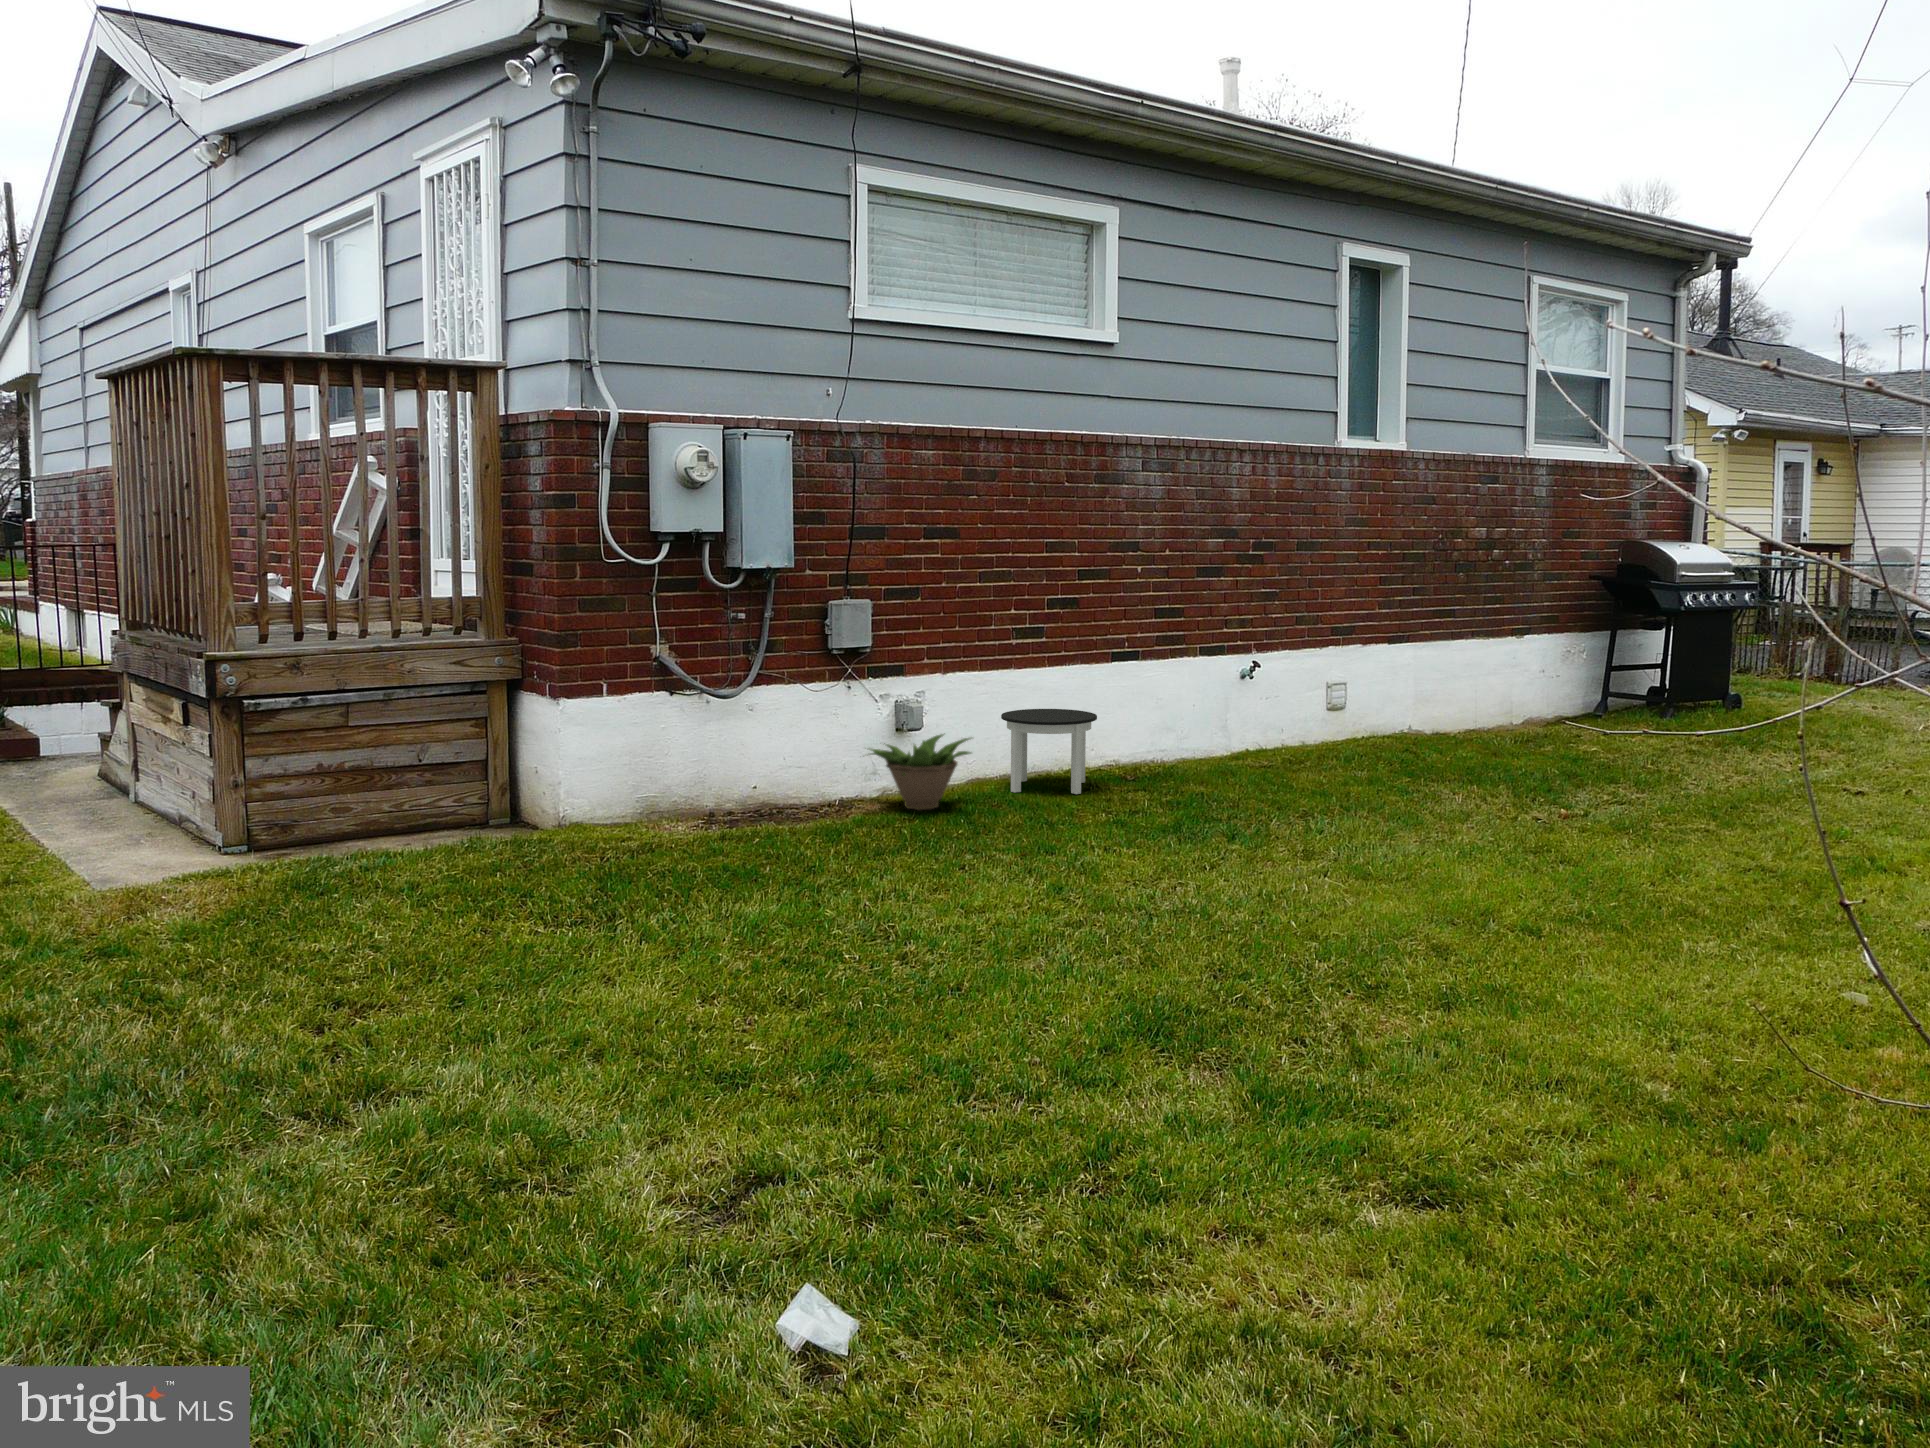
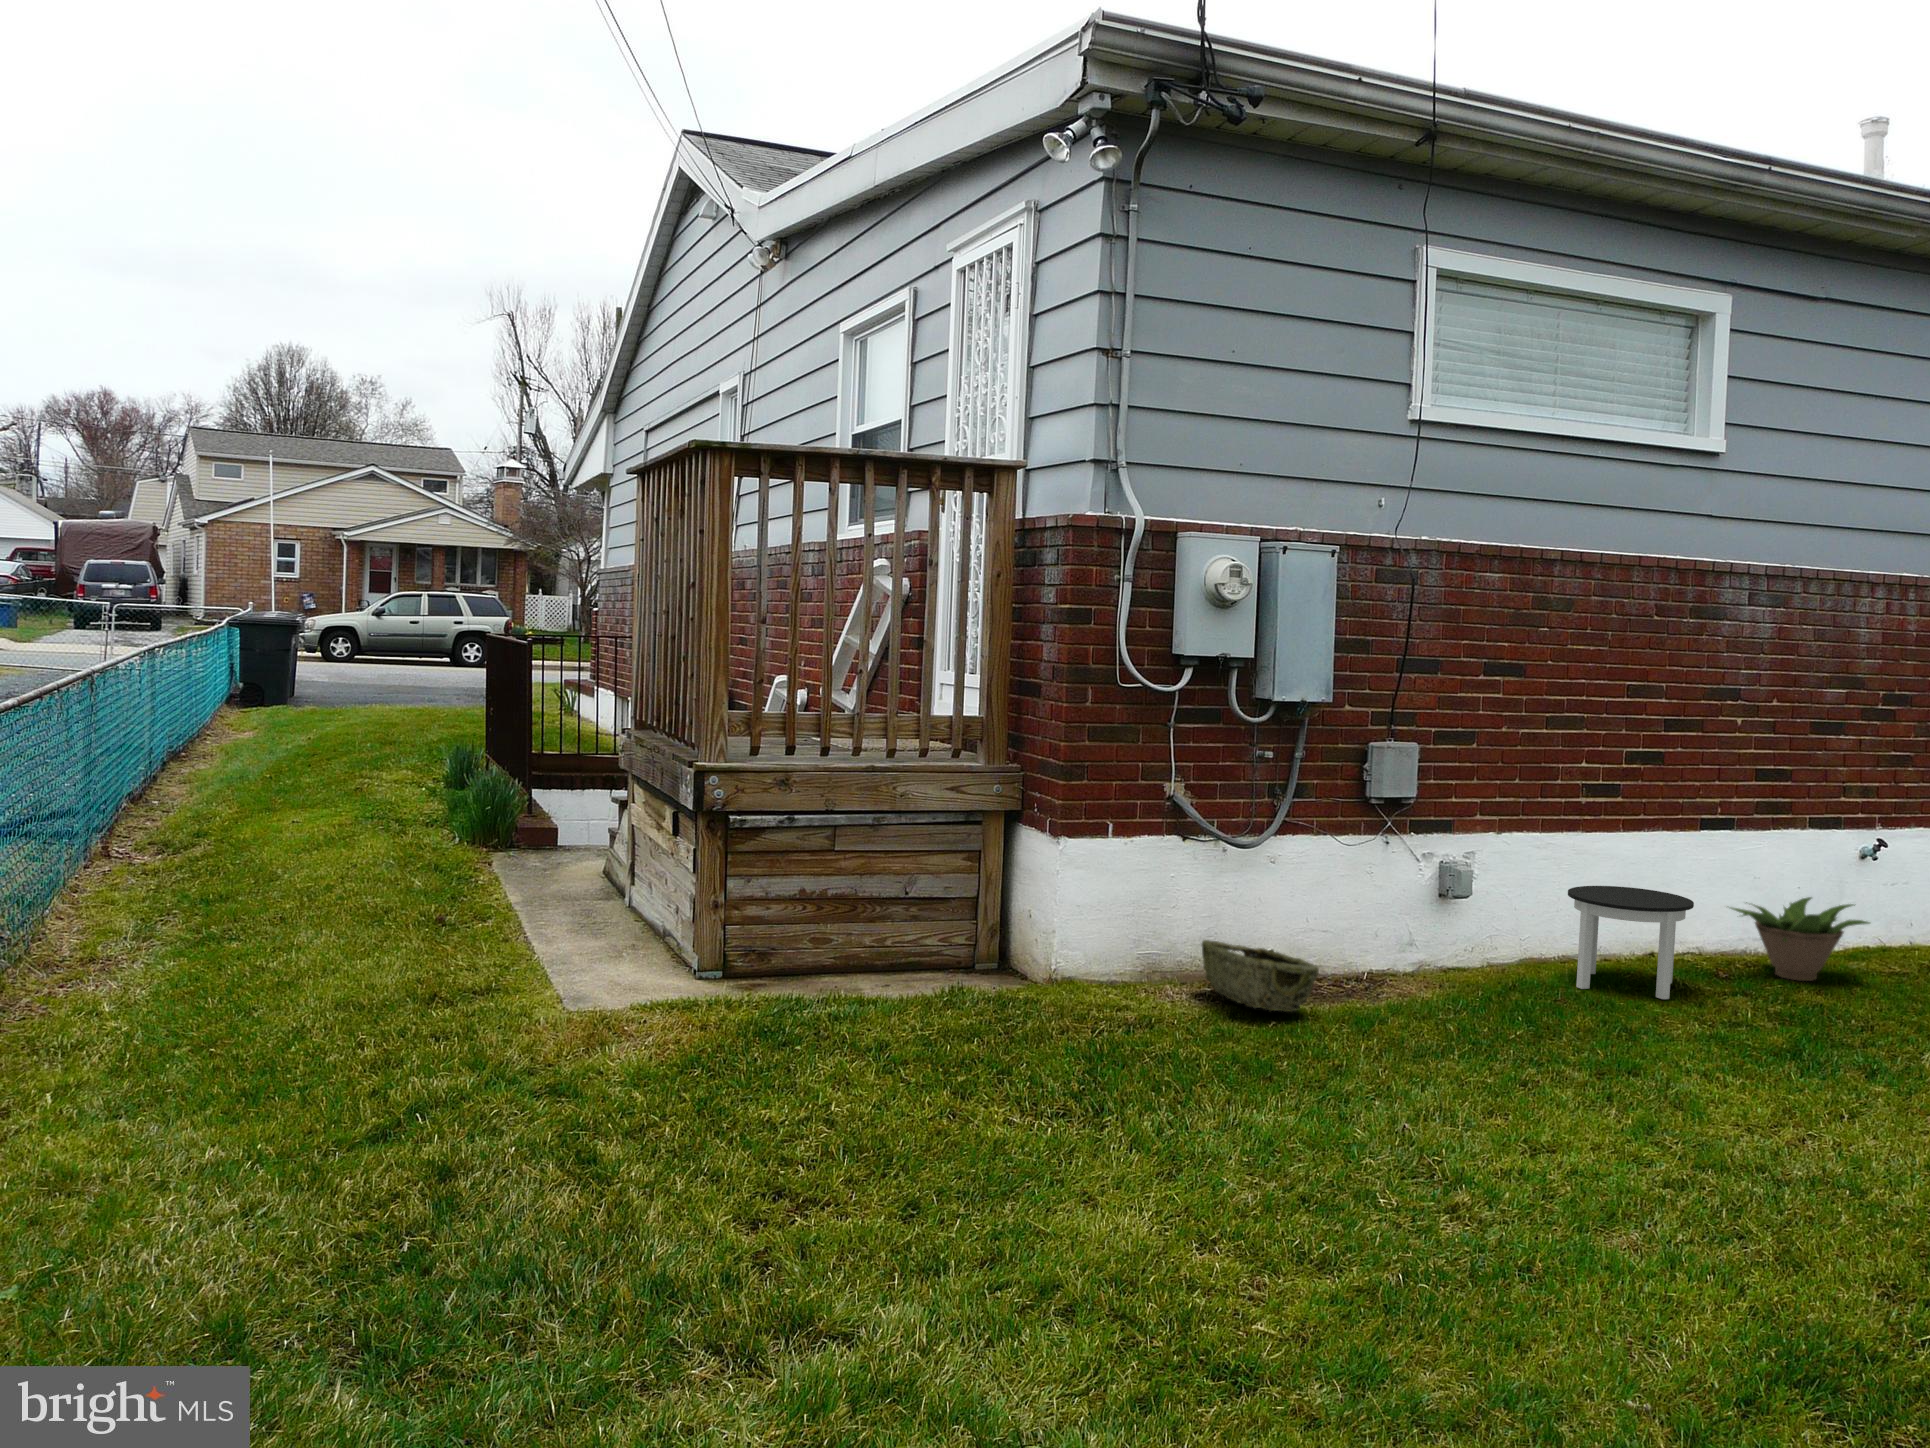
decorative plant: present [869,734,971,810] -> present [1731,897,1870,981]
woven basket: none [698,778,799,833] -> present [1202,940,1319,1012]

